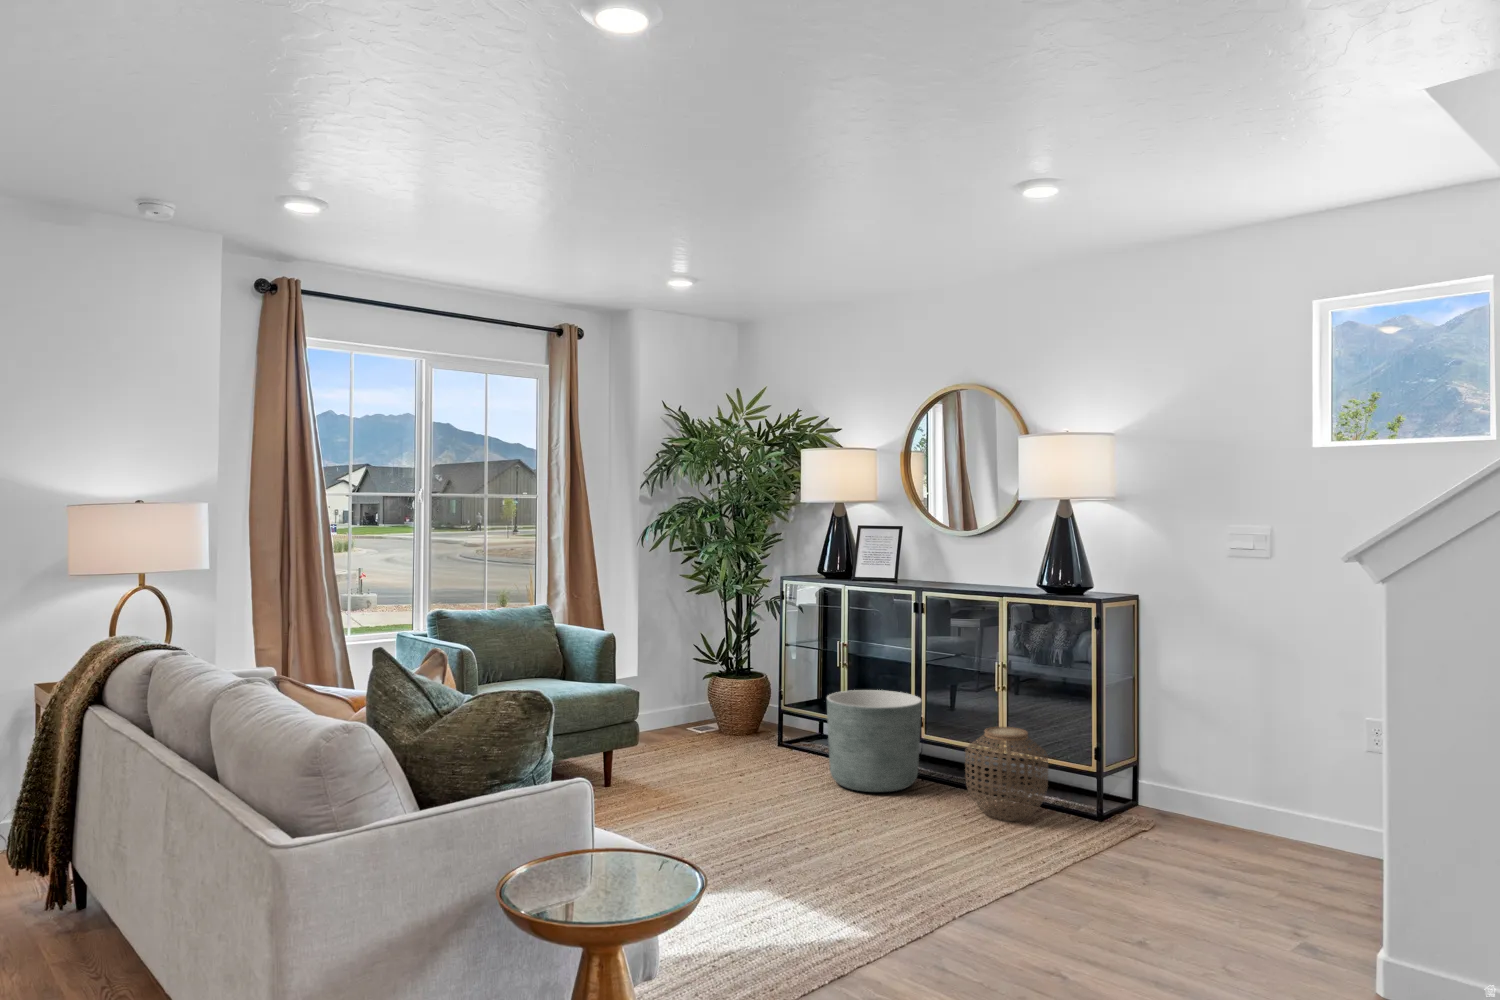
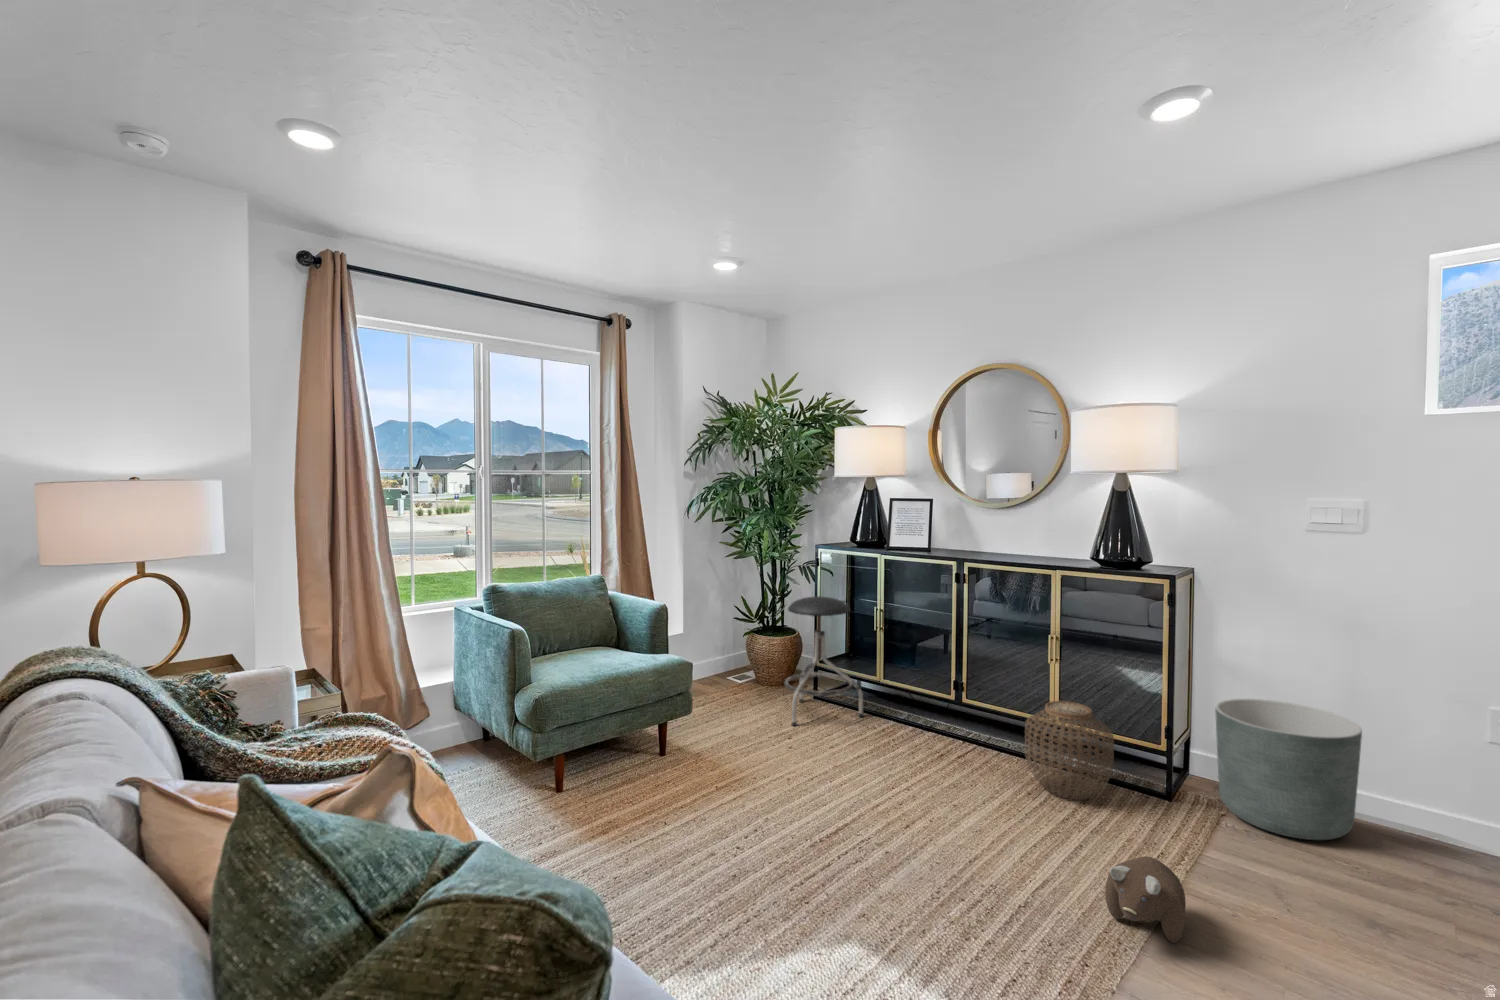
stool: none [741,630,826,765] -> present [784,596,864,726]
planter: present [827,690,922,792] -> present [1215,699,1362,840]
plush toy: none [980,836,1052,904] -> present [1105,856,1186,943]

